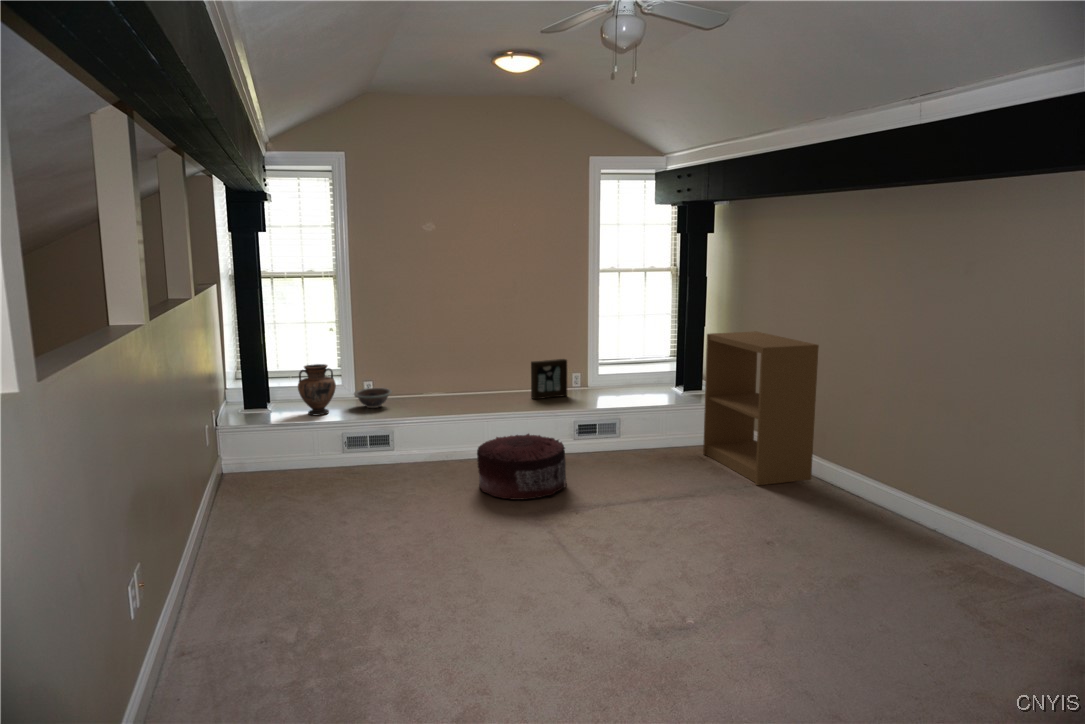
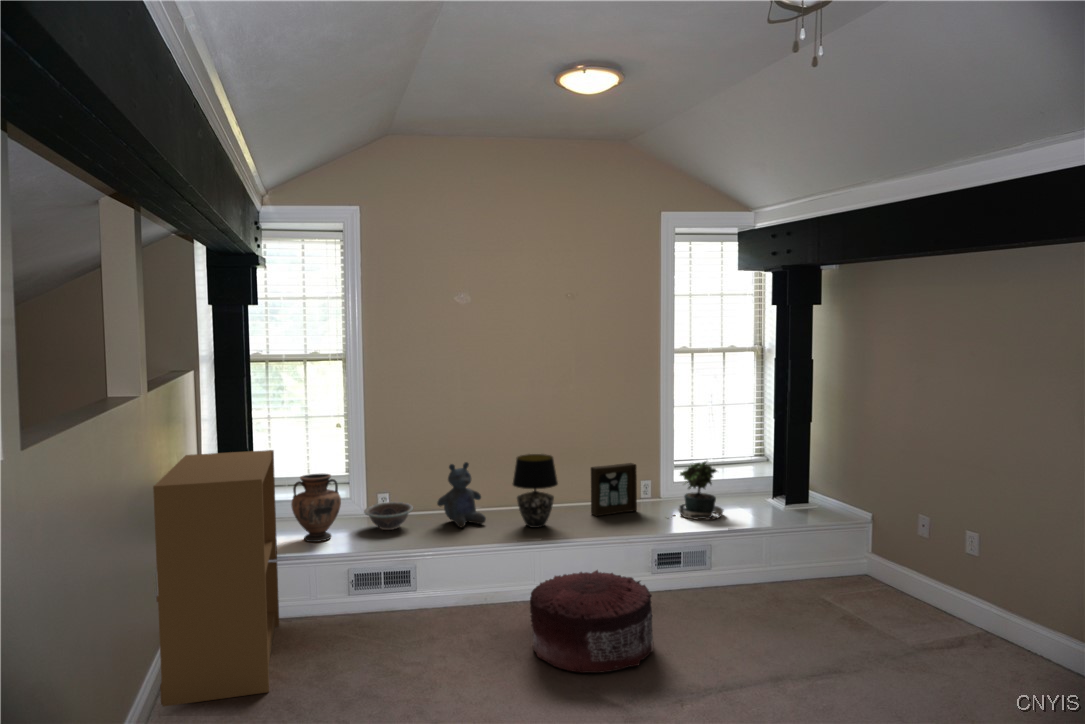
bookshelf: present [703,331,819,485] -> present [153,450,279,706]
table lamp: none [468,351,504,407] -> present [513,454,558,528]
potted plant: none [588,356,633,402] -> present [674,461,723,520]
stuffed bear: none [410,357,448,406] -> present [437,462,486,527]

